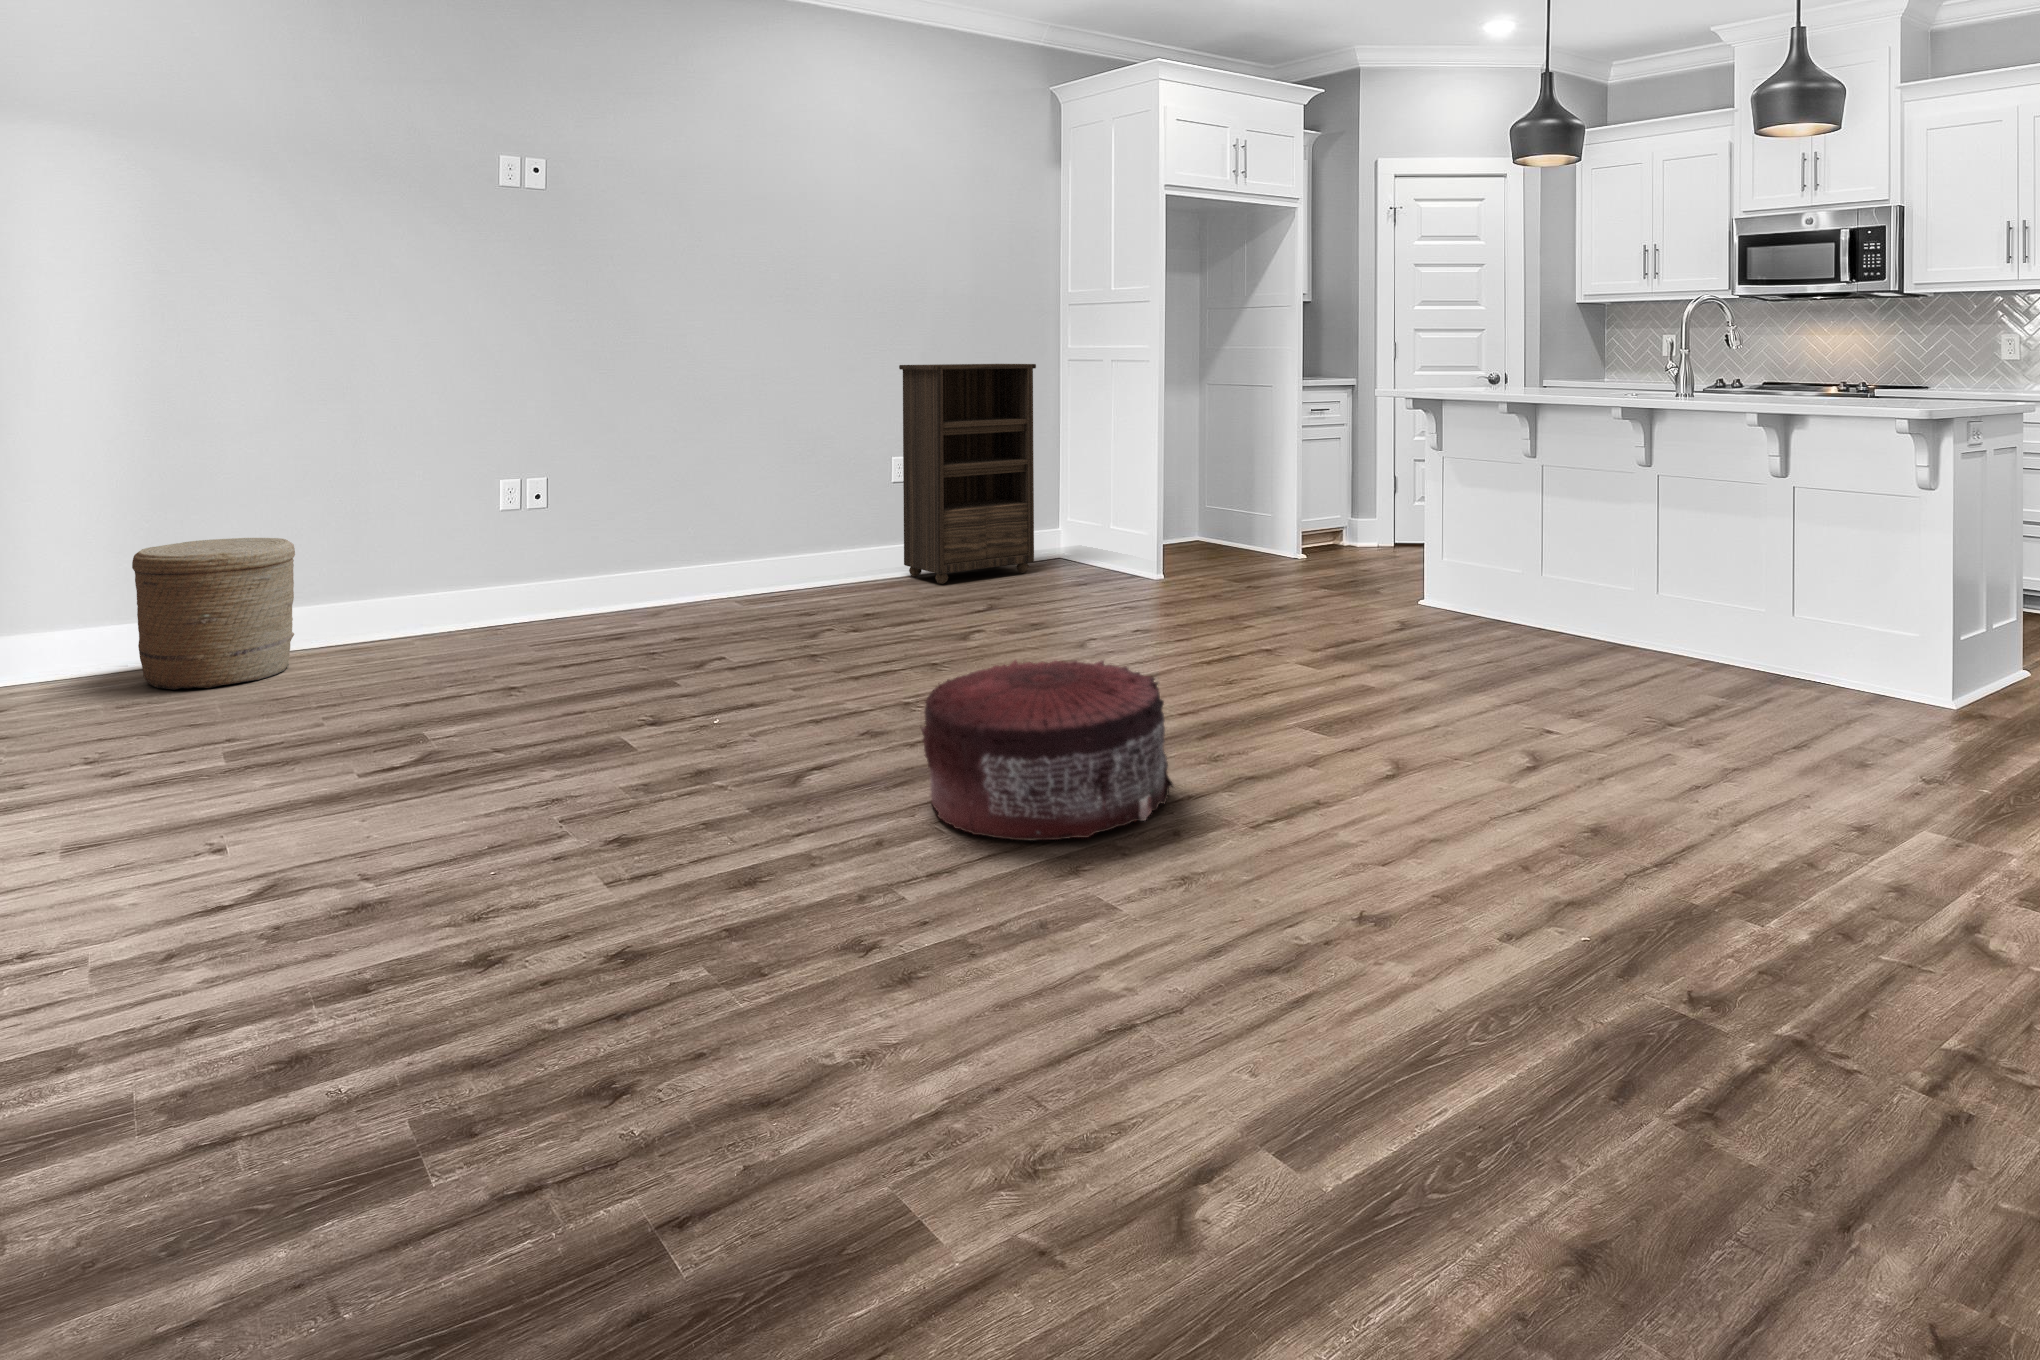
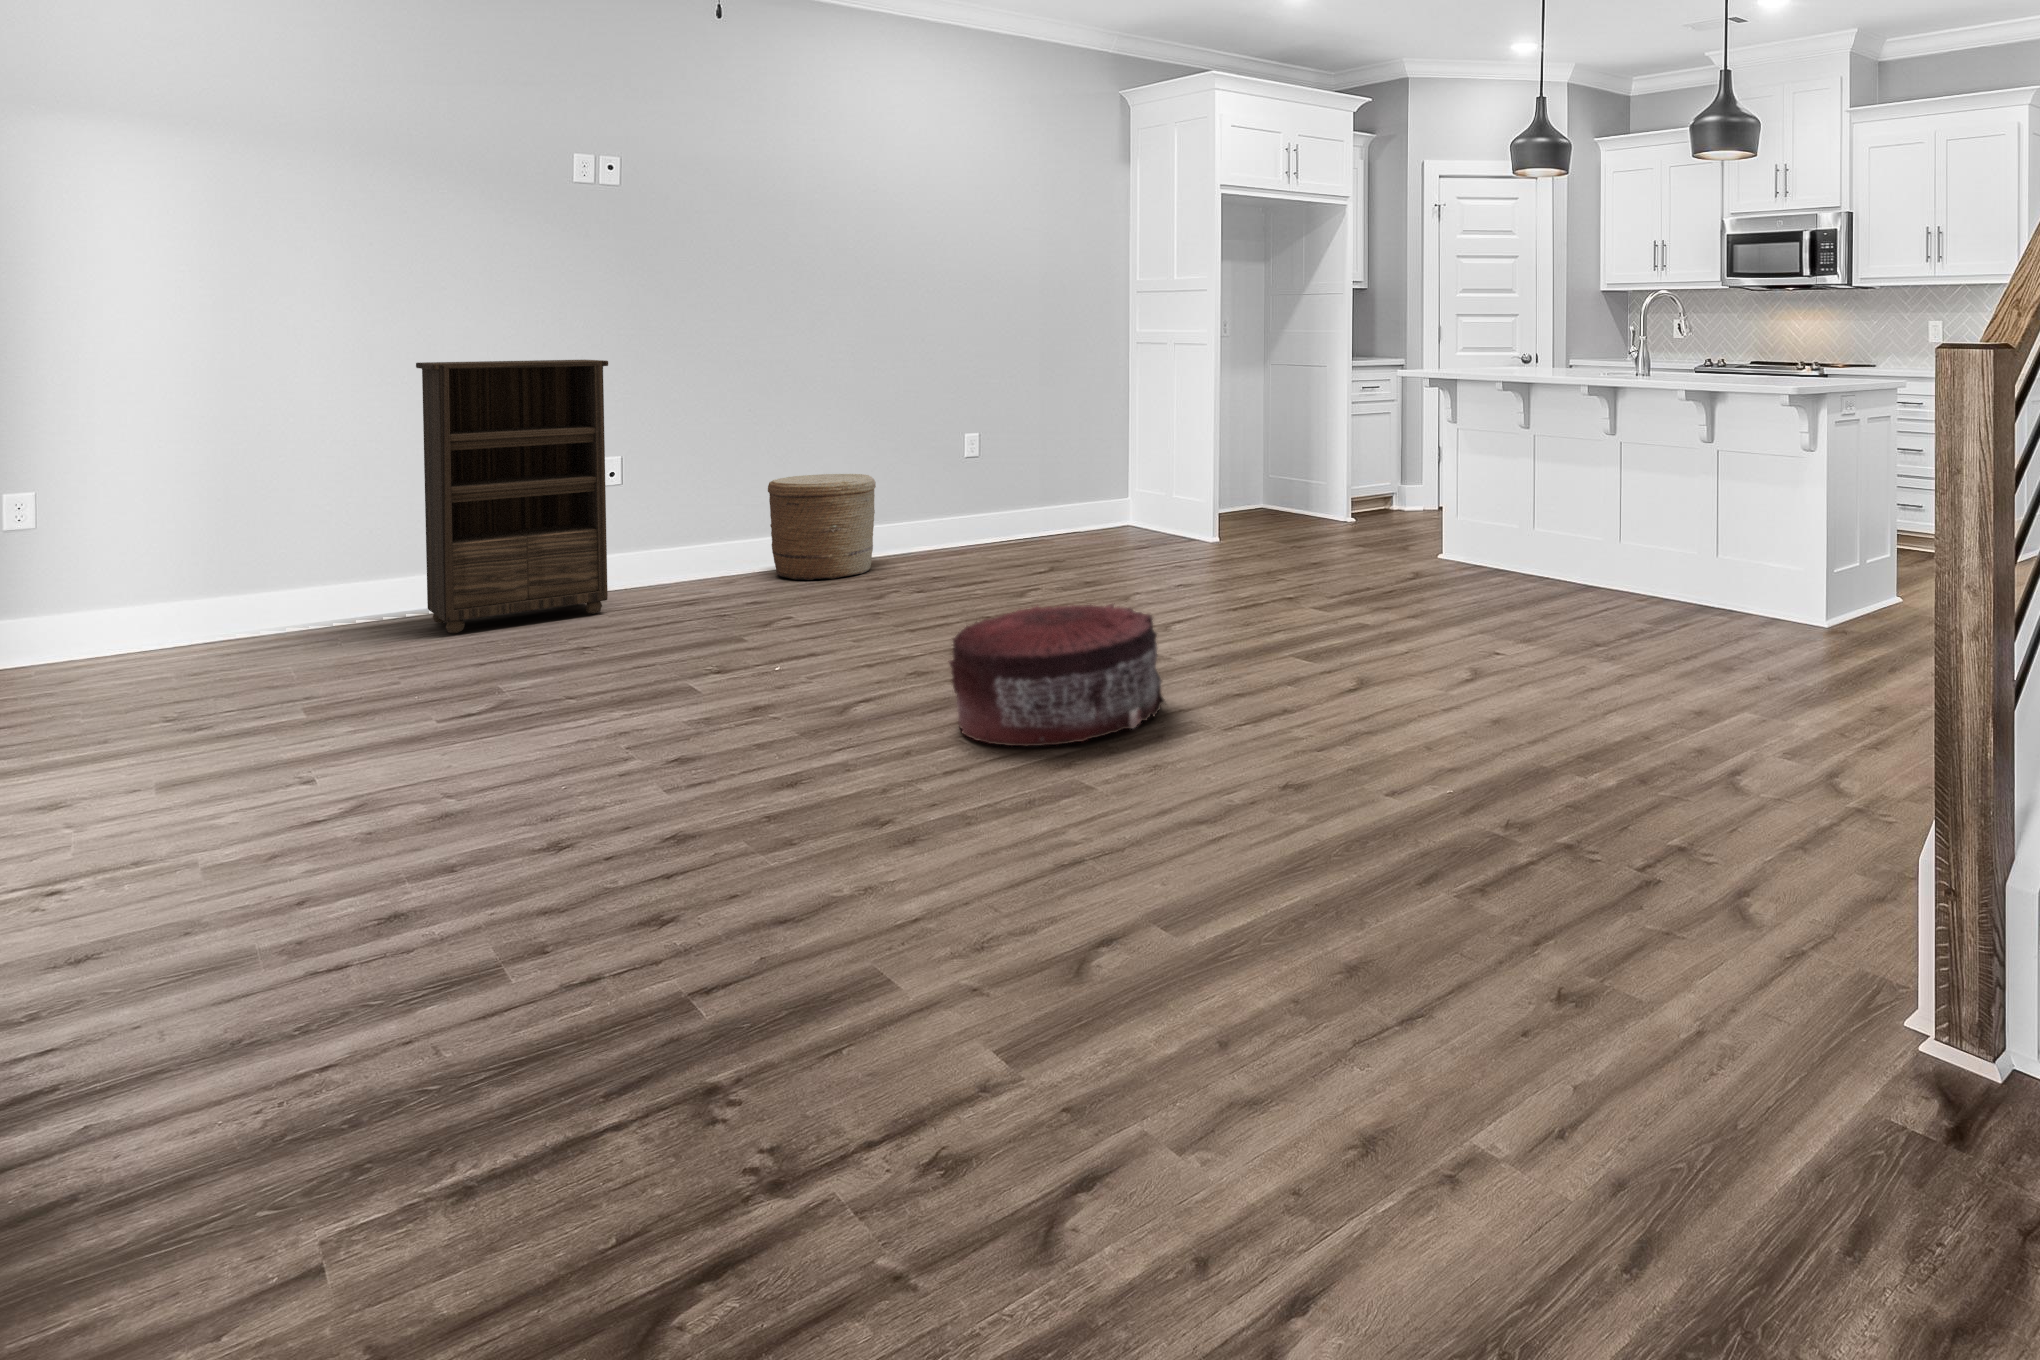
bookshelf: present [899,364,1036,584] -> present [416,360,608,633]
woven basket: present [132,538,295,690] -> present [768,474,876,580]

